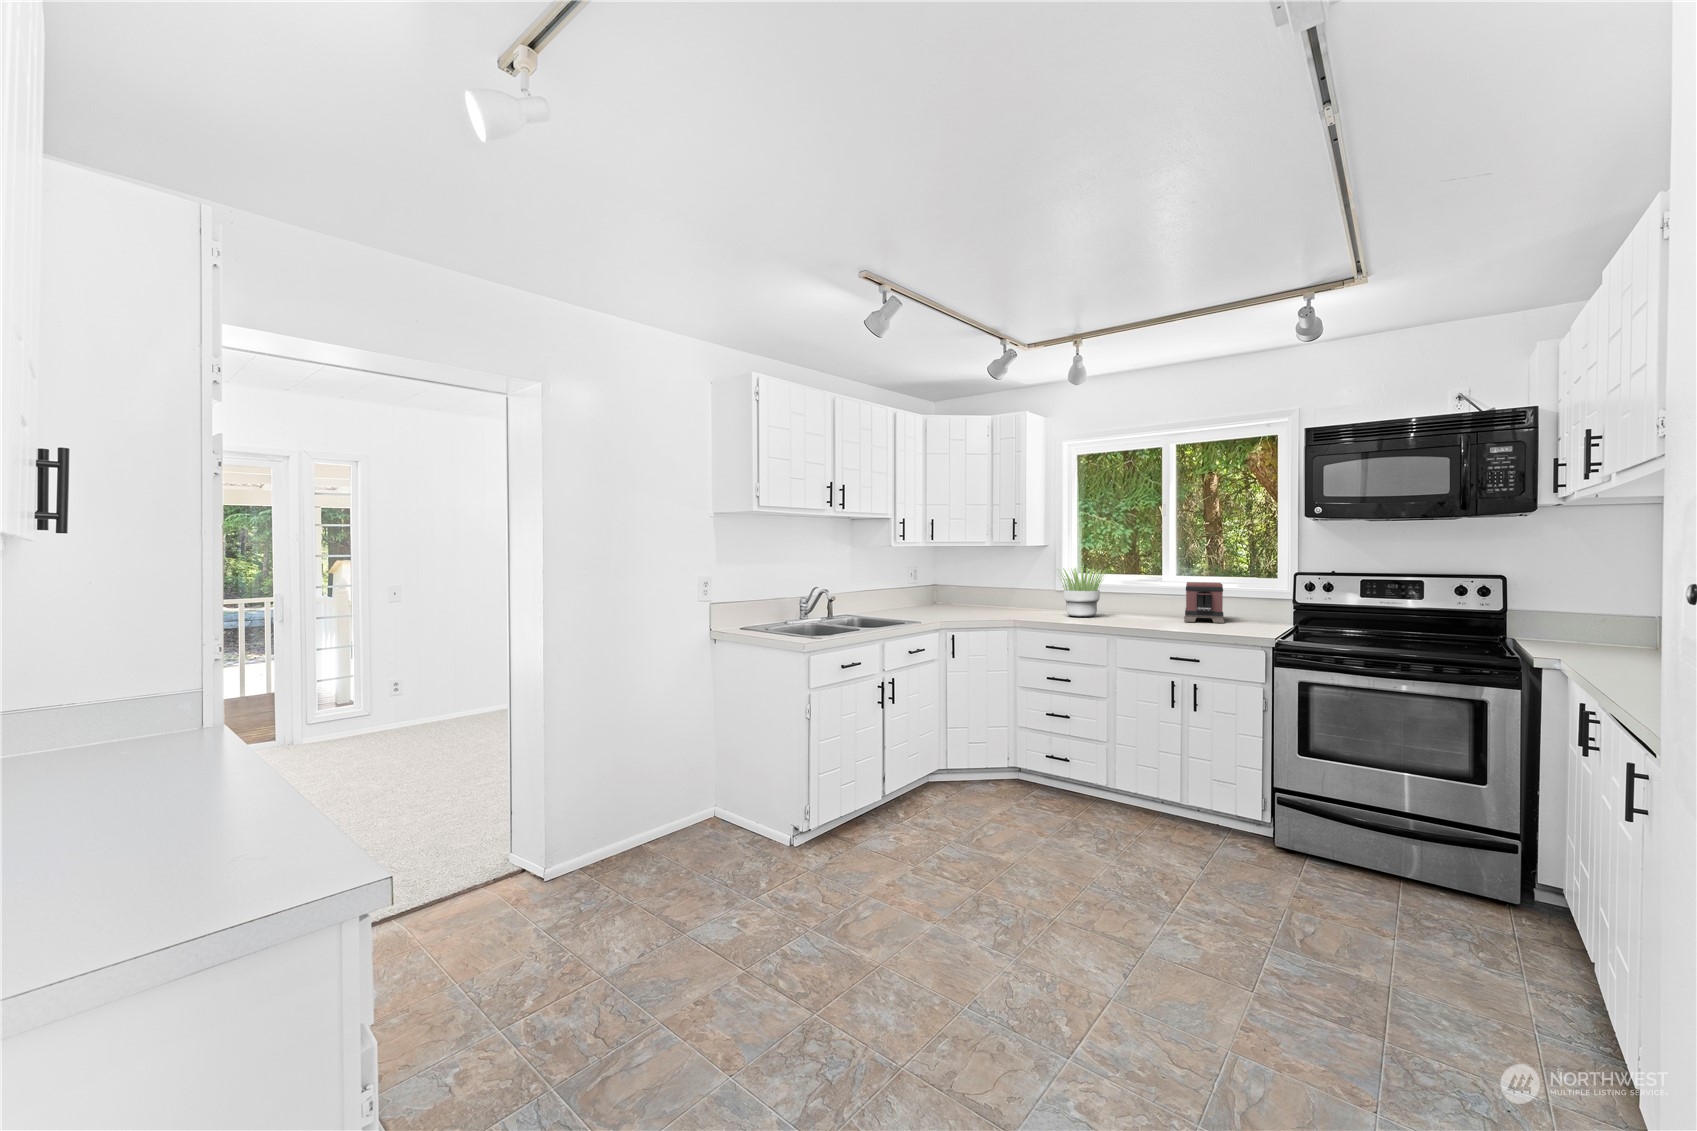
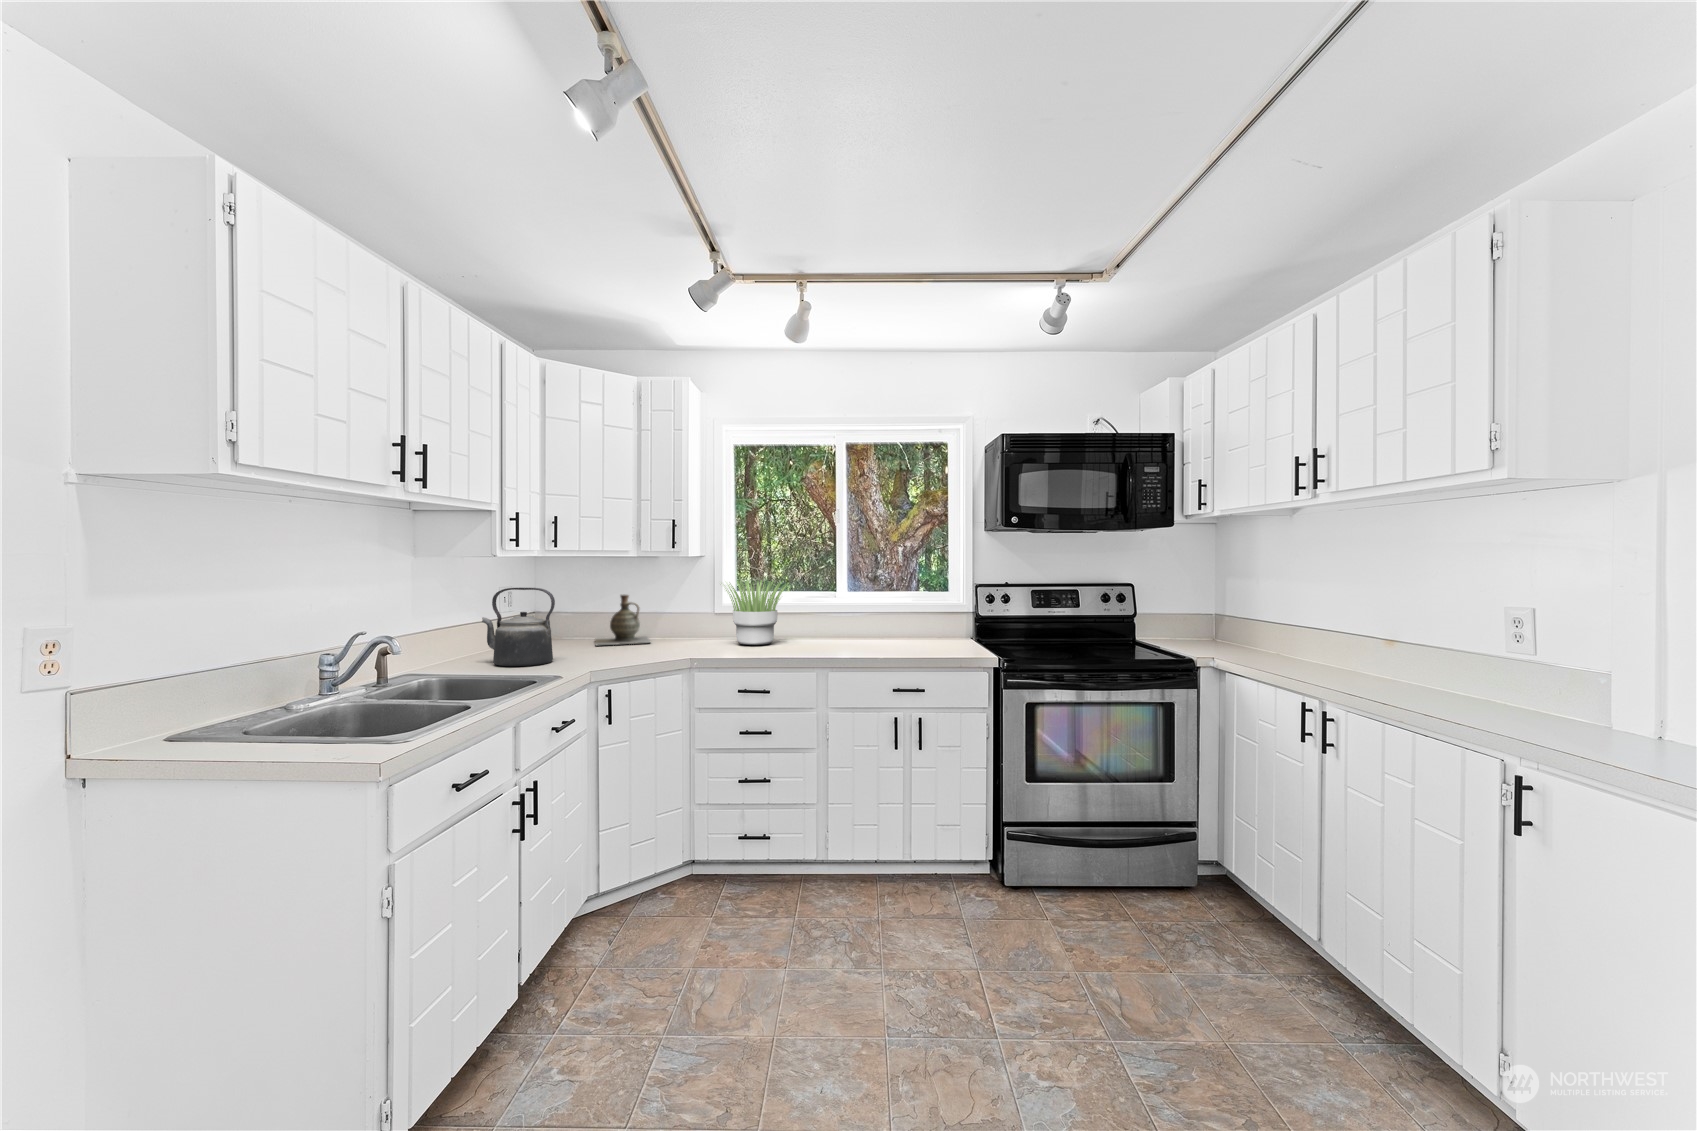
kettle: none [894,569,933,618] -> present [482,588,555,666]
ceramic jug: none [972,577,1015,612] -> present [595,595,650,645]
toaster: present [1184,582,1224,623] -> none [864,596,921,644]

